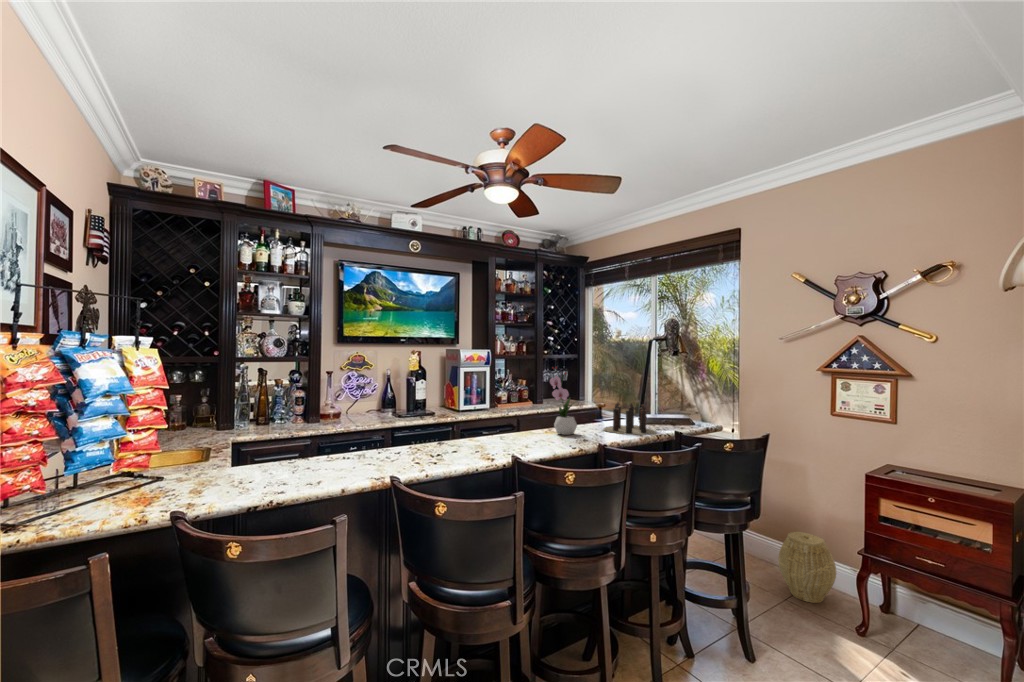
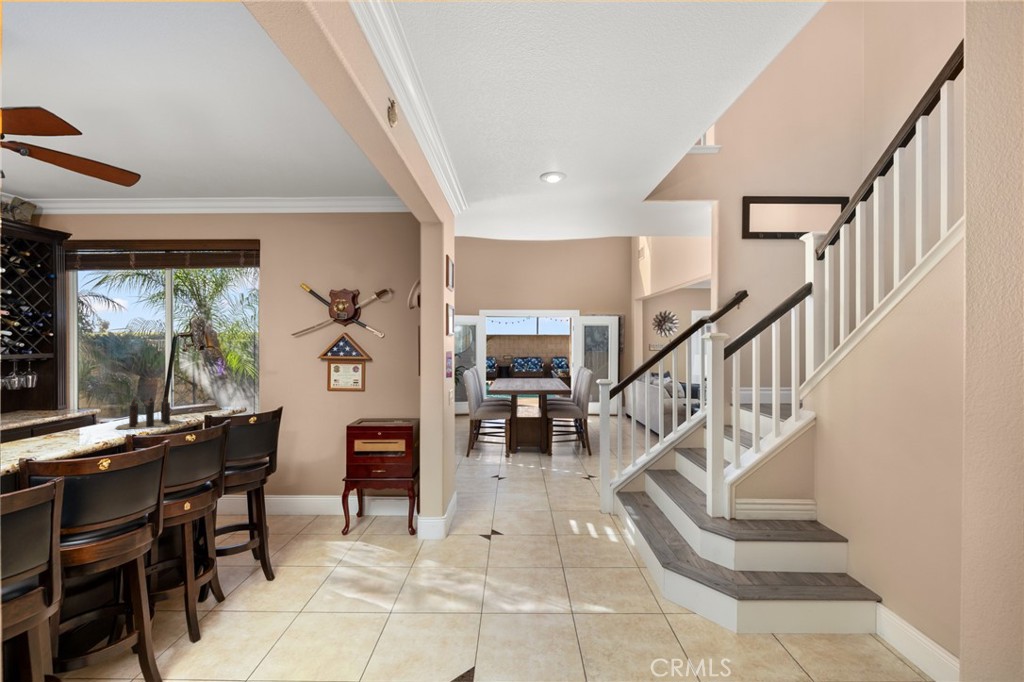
flower arrangement: present [550,367,577,435] -> none [39,366,86,441]
woven basket: present [778,532,836,603] -> none [291,479,331,529]

